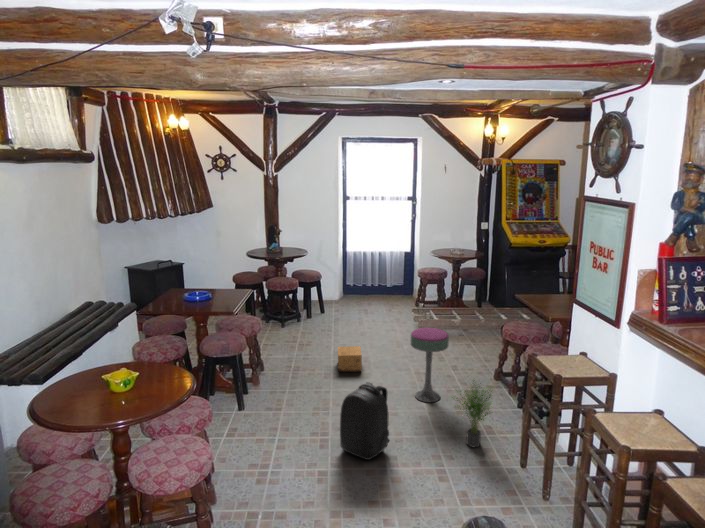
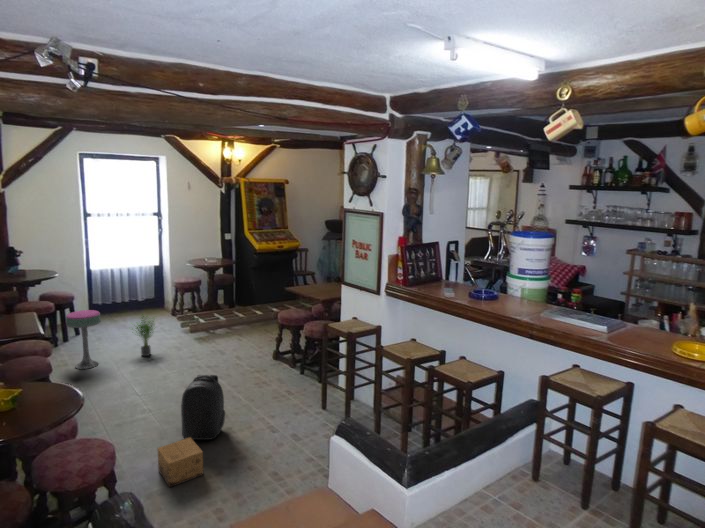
bar stool: present [411,328,449,402] -> present [66,310,101,369]
cardboard box: present [338,346,362,372] -> present [158,437,203,487]
potted plant: present [456,386,491,447] -> present [136,316,154,356]

